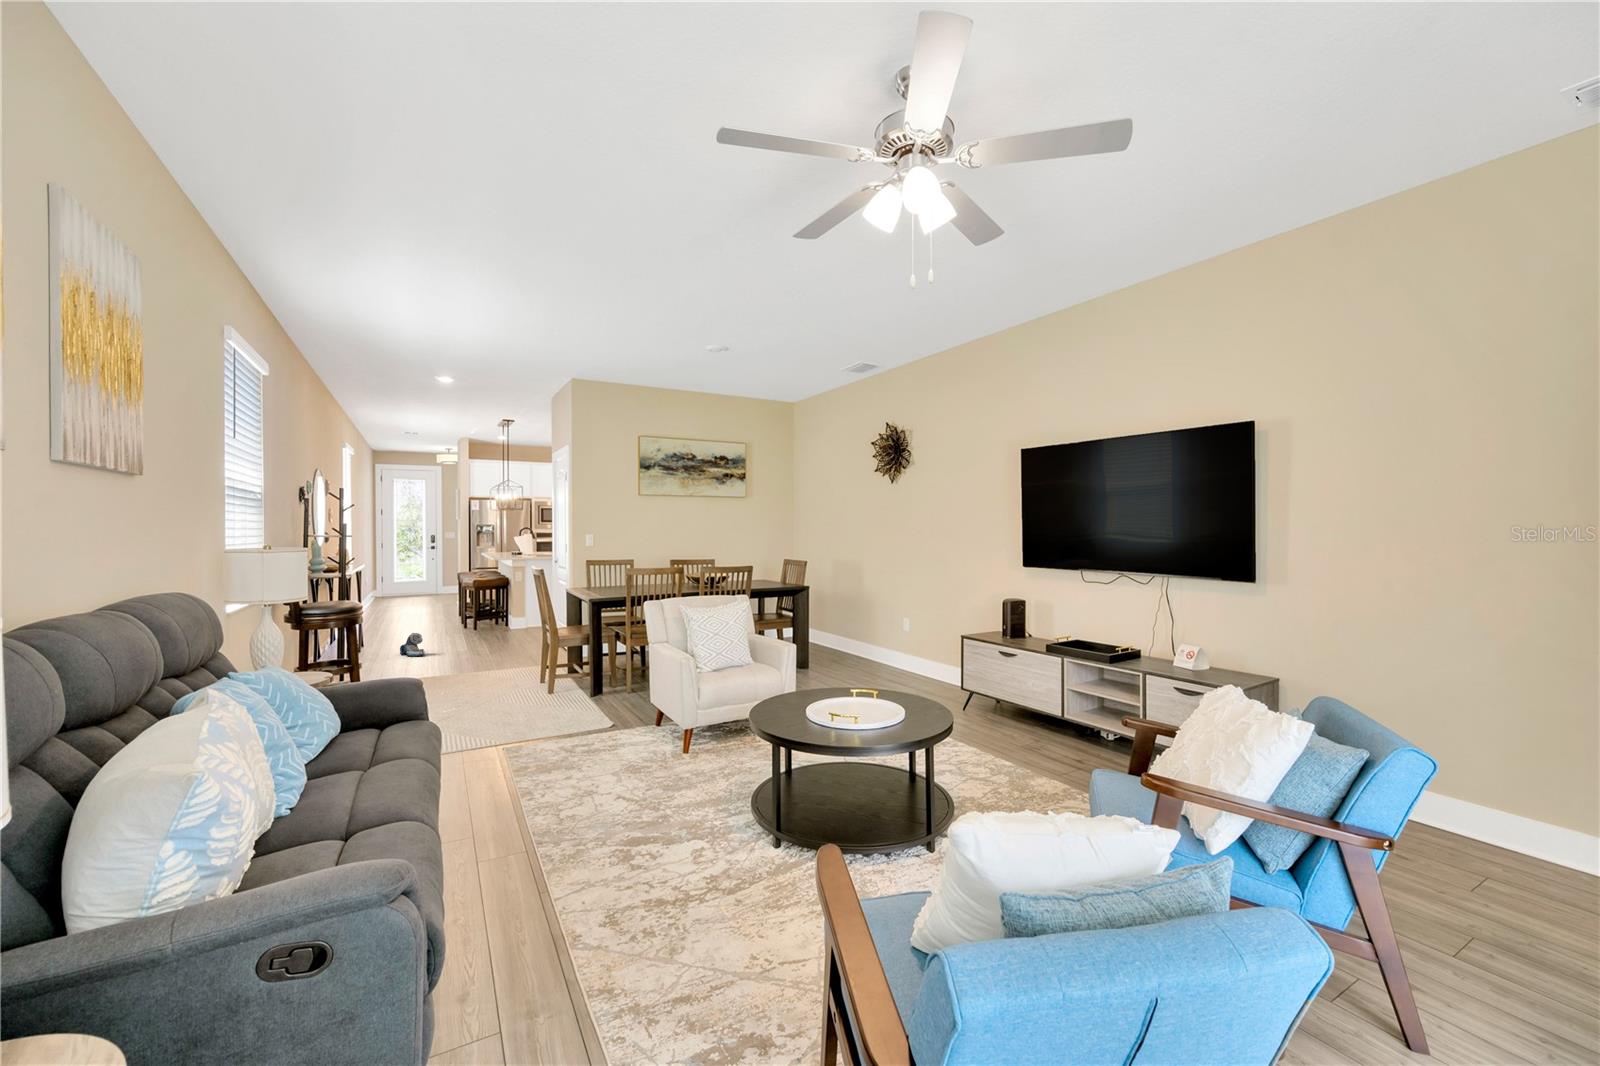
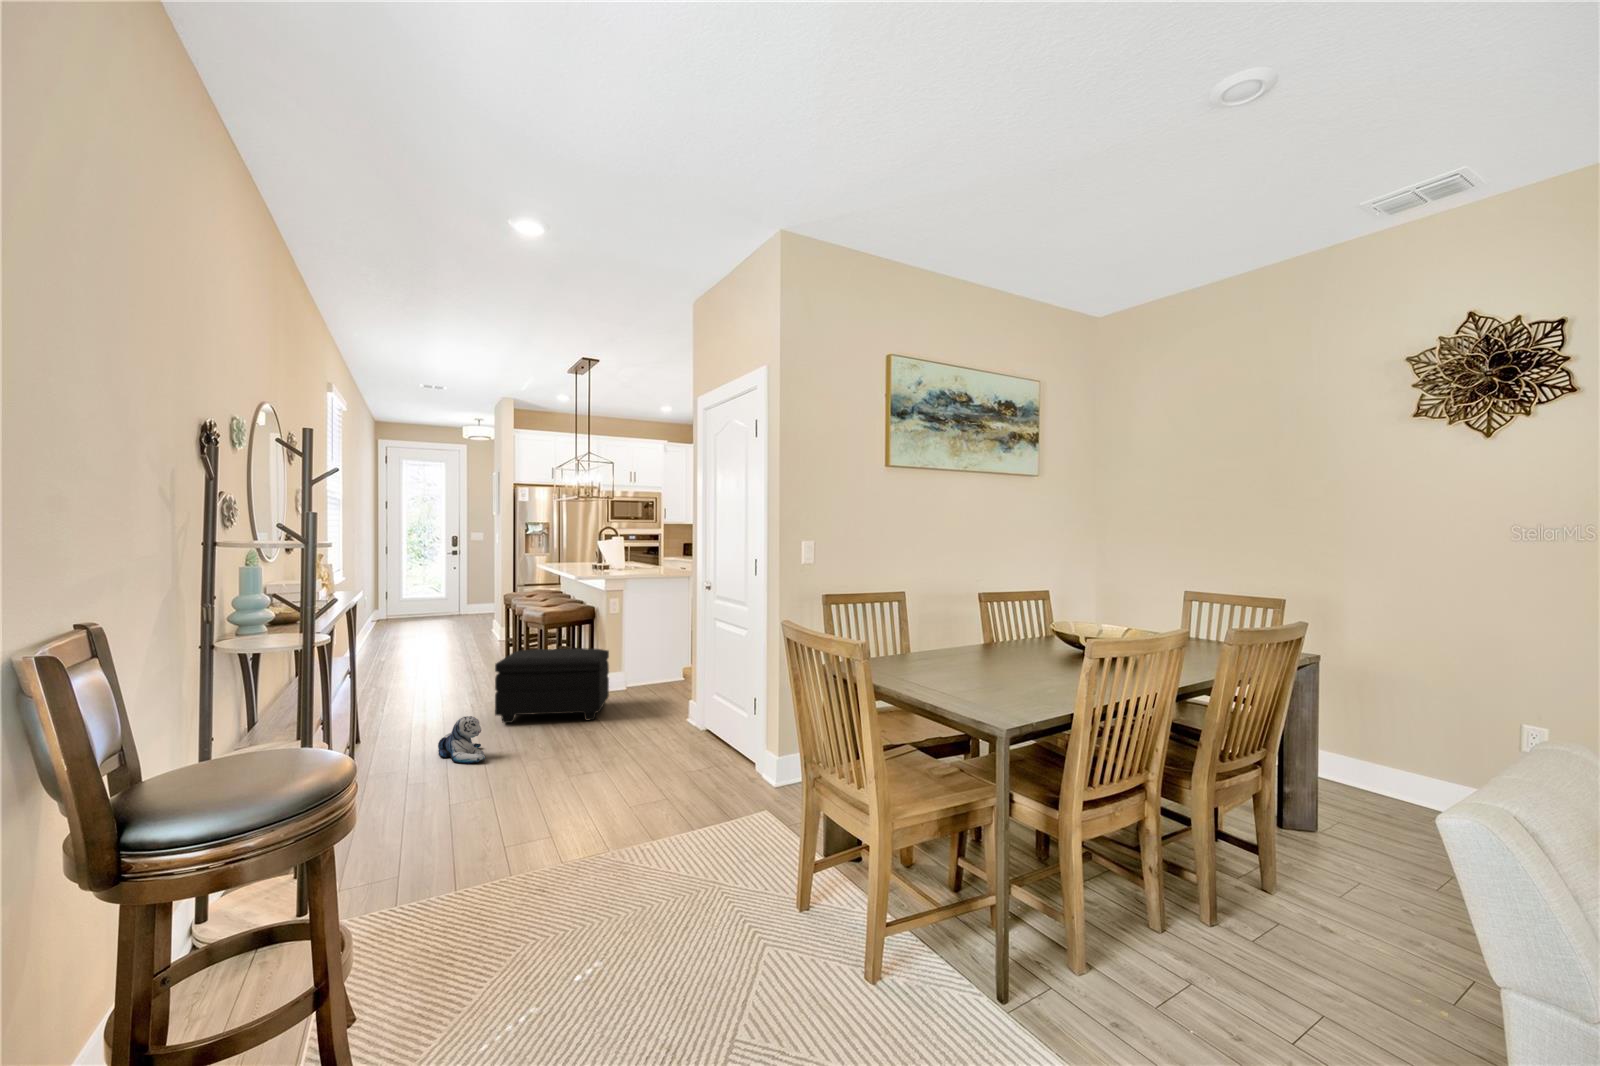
footstool: none [435,601,507,643] -> present [495,648,609,723]

